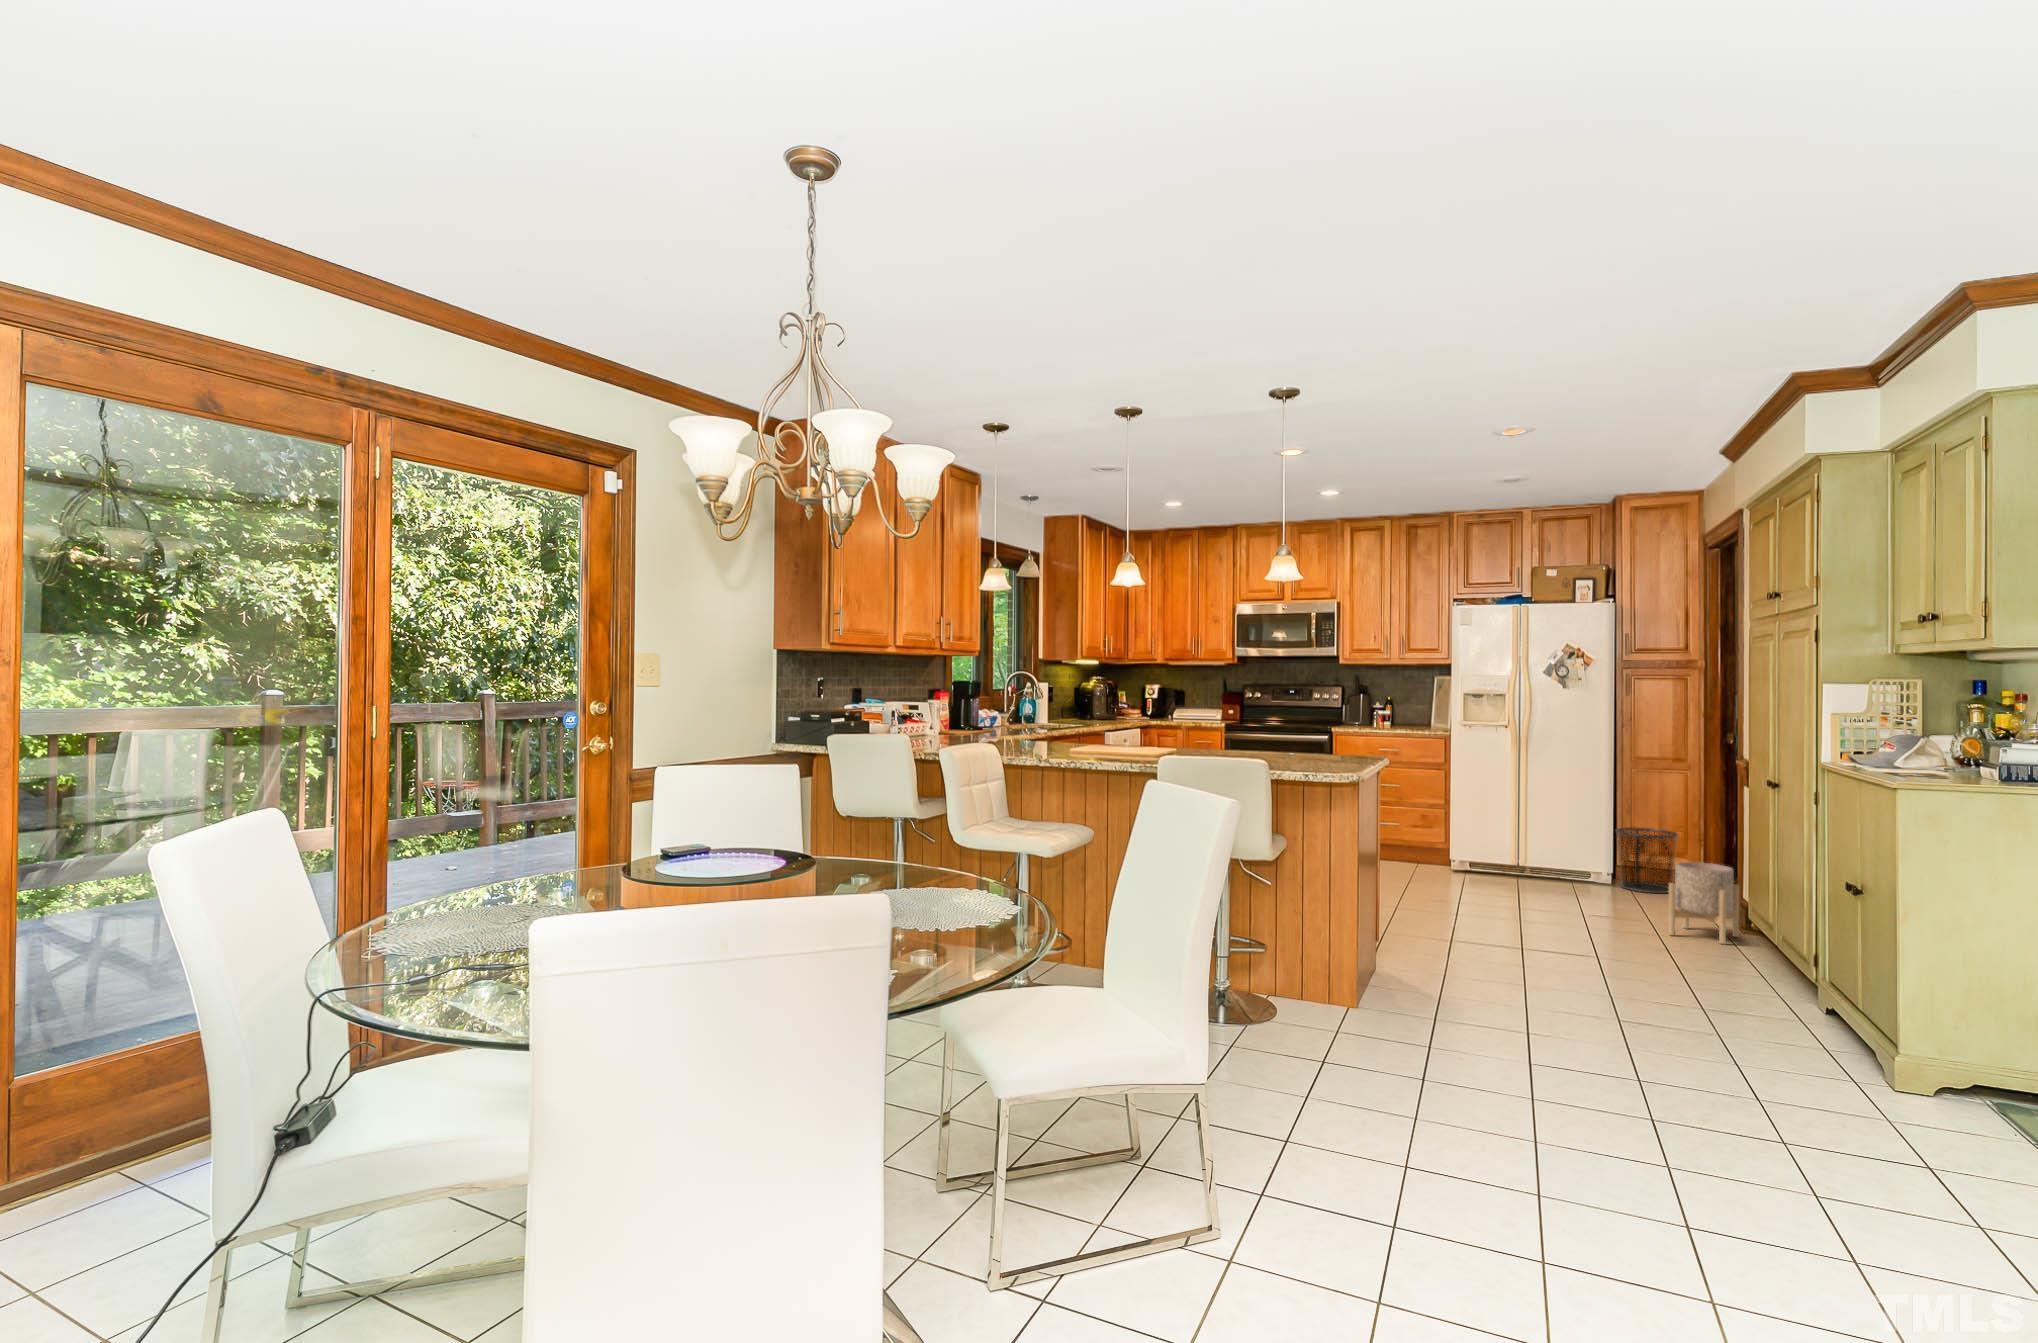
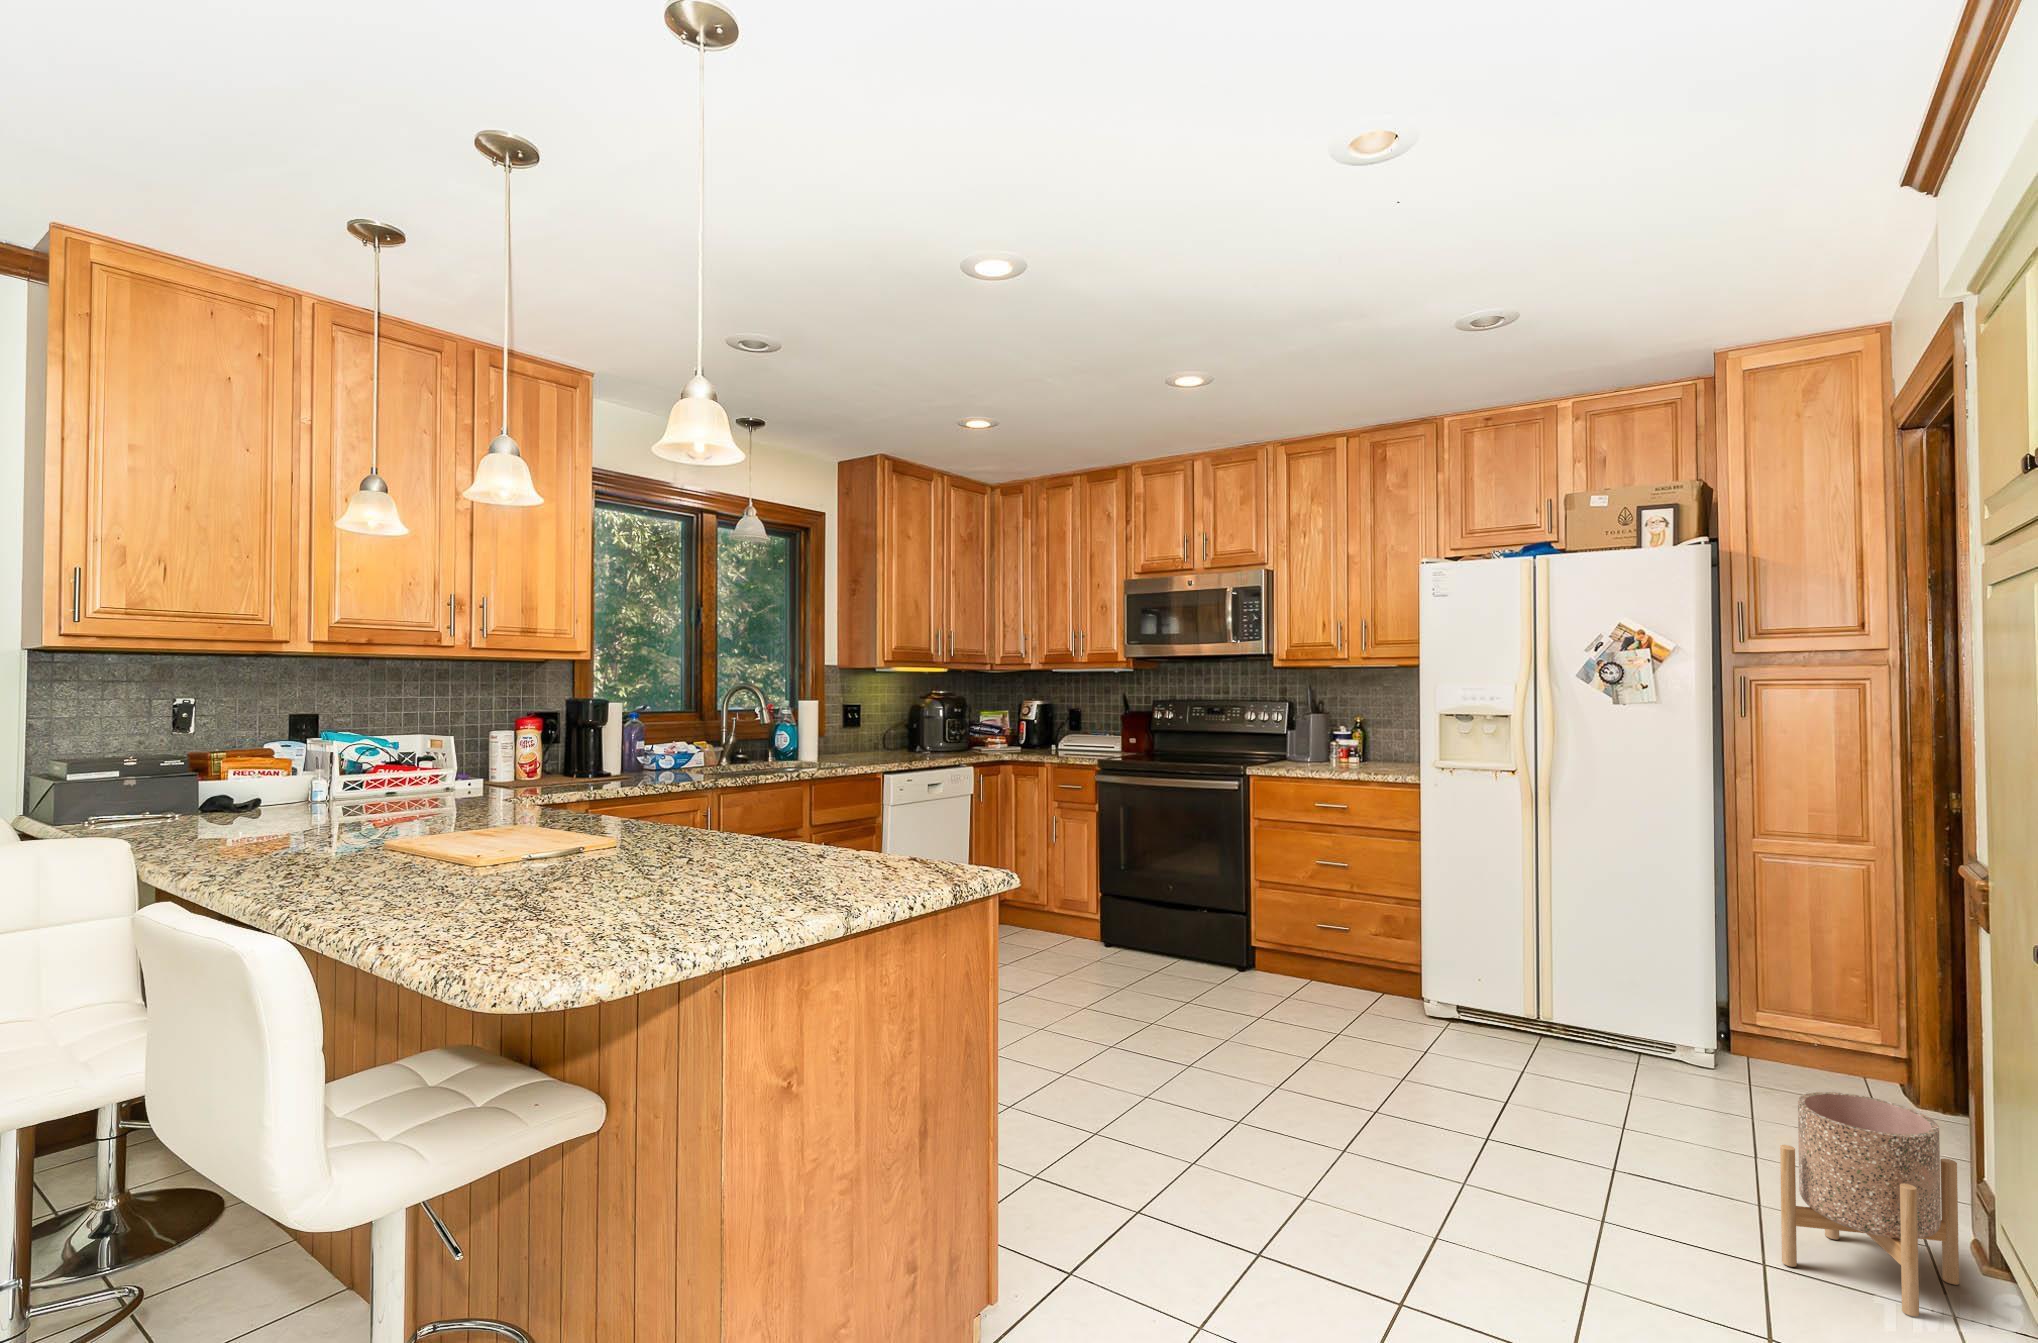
trash can: present [1616,827,1678,893] -> none [1721,964,1848,1104]

